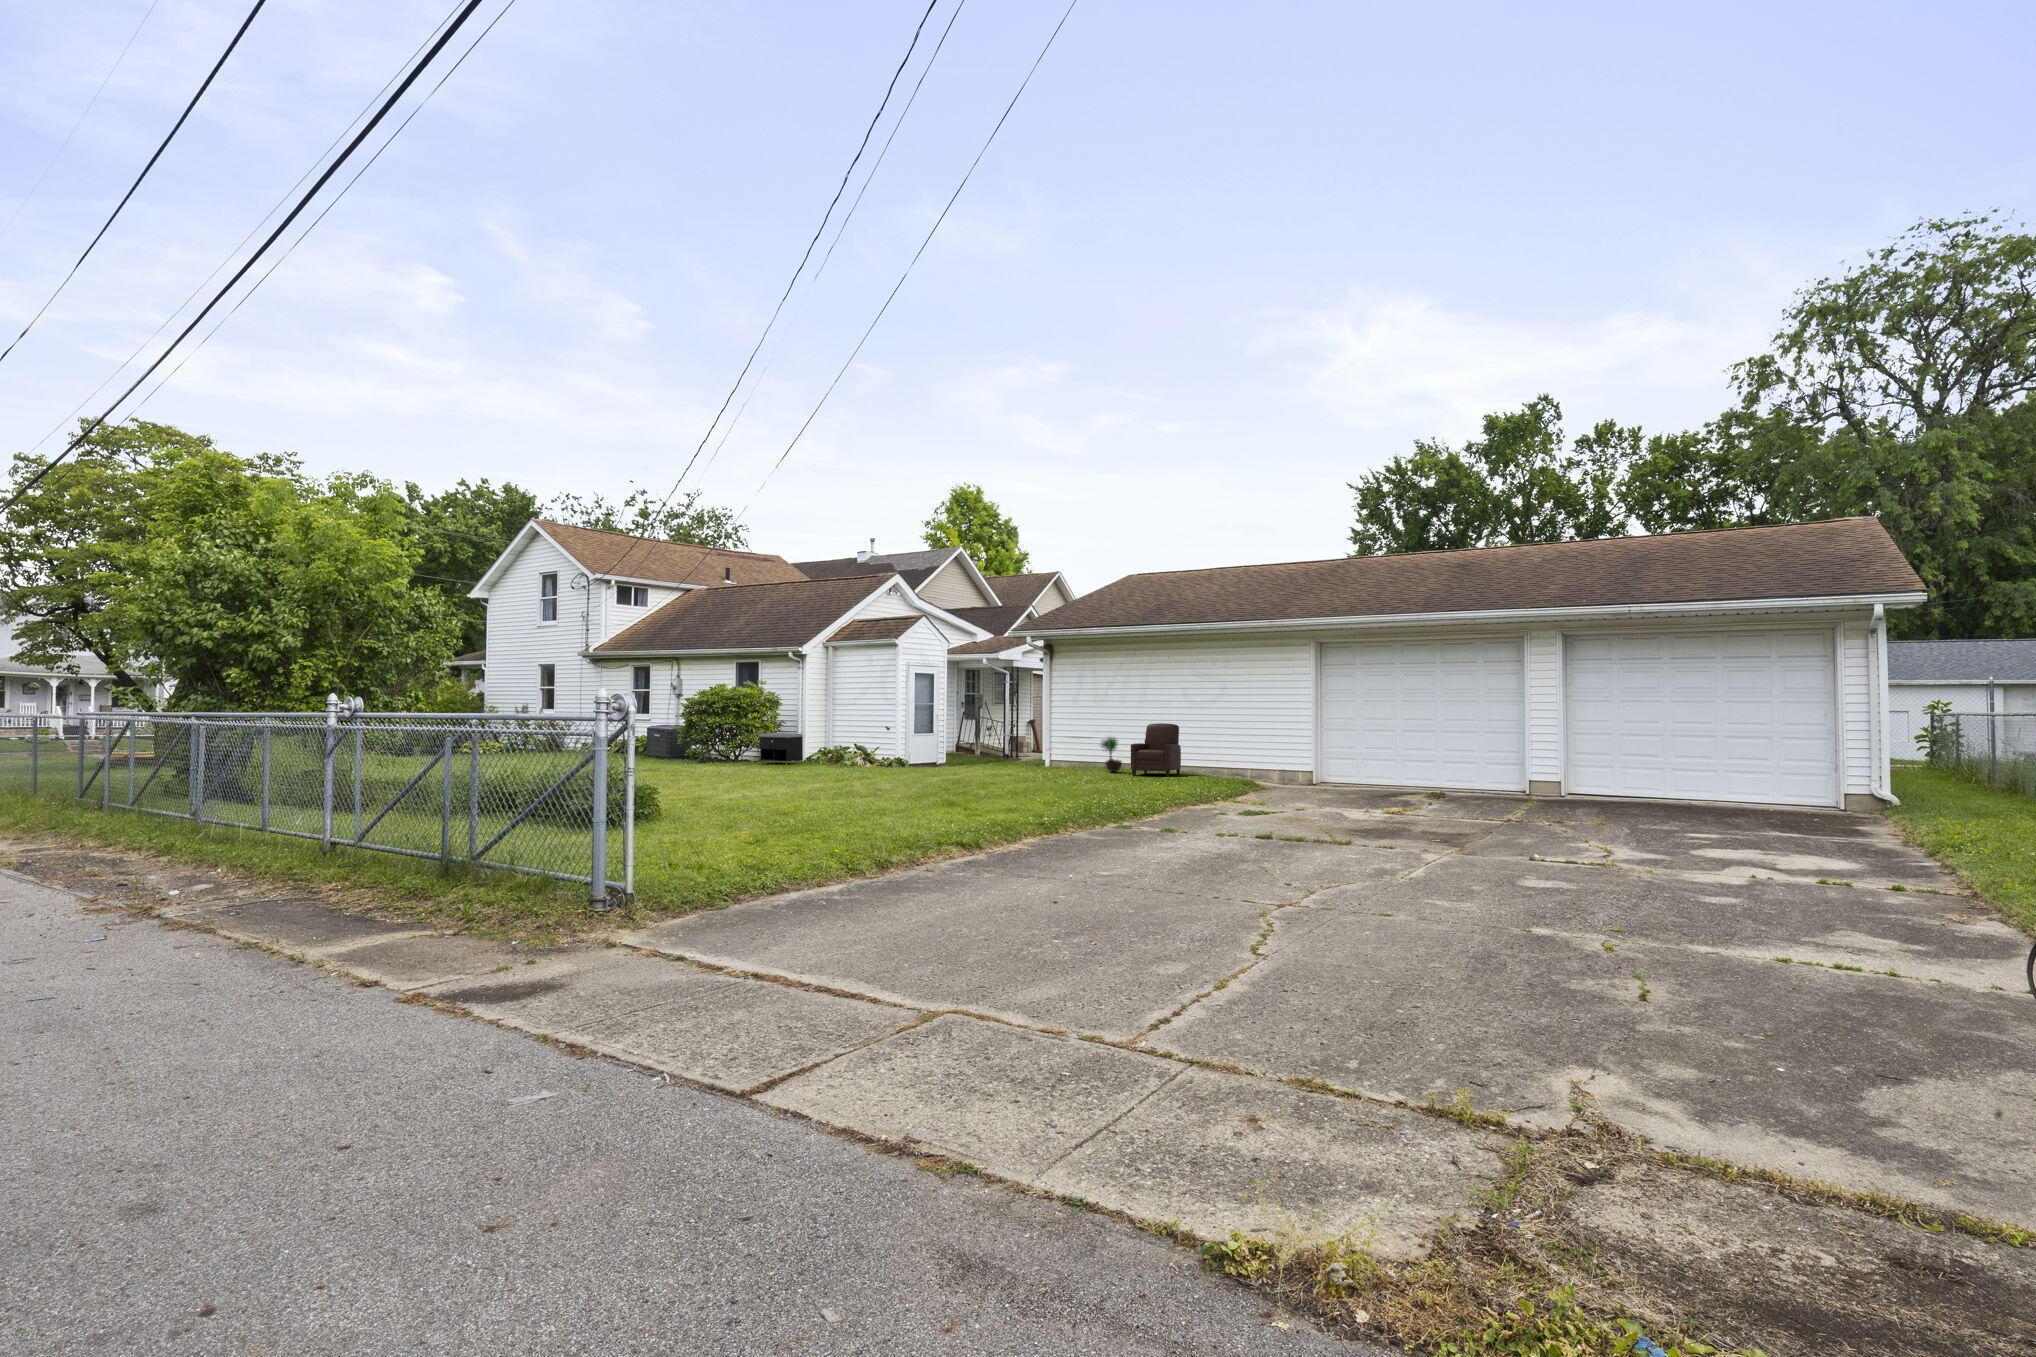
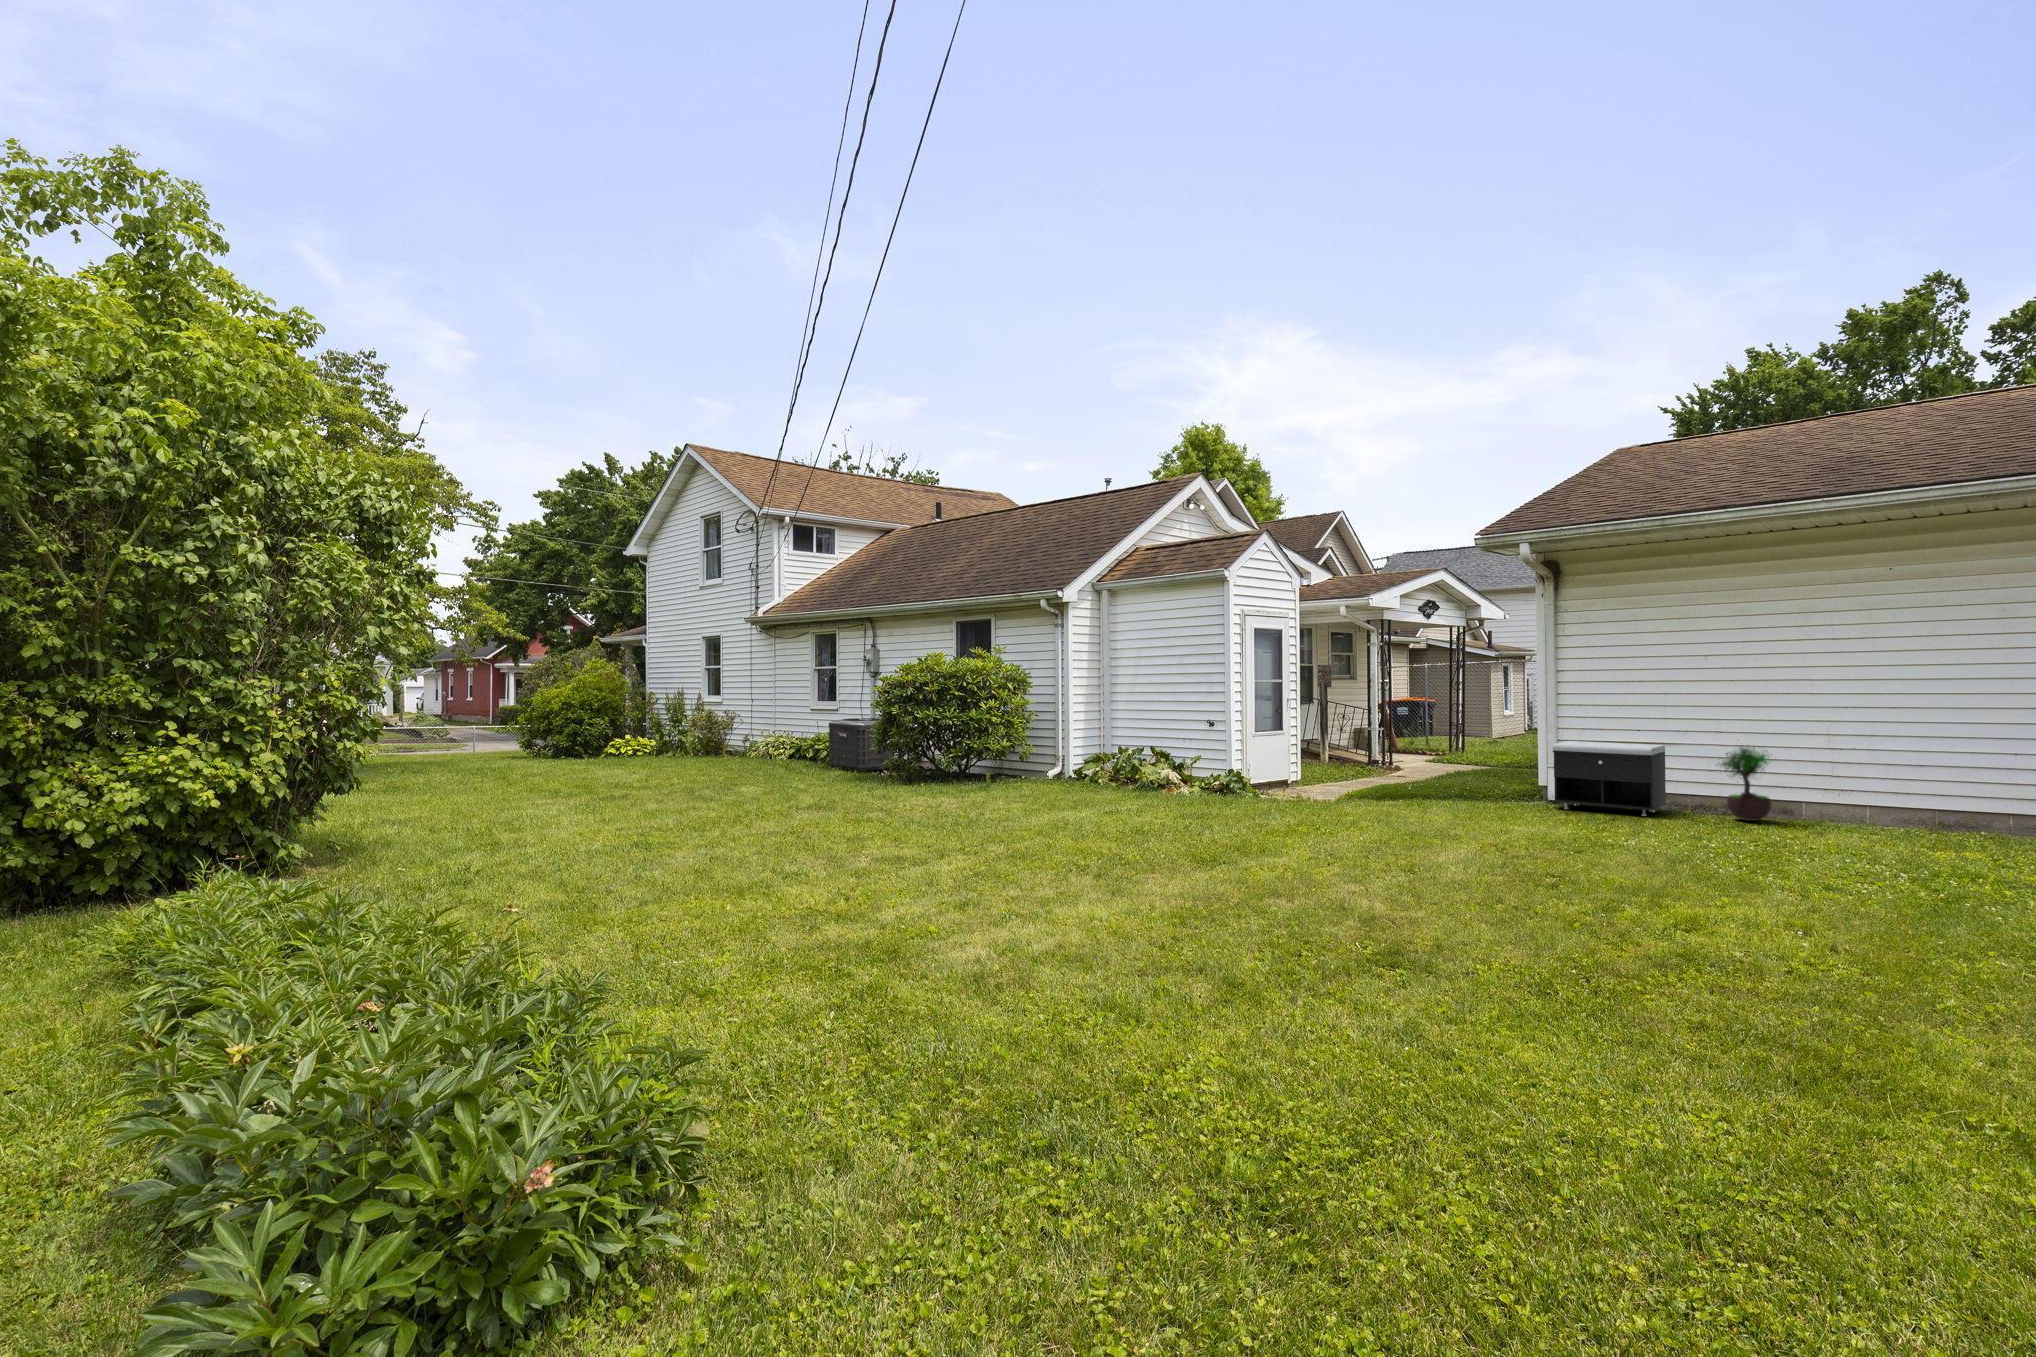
chair: present [1131,723,1181,777] -> none [1838,719,1978,847]
storage bench: present [759,733,803,764] -> present [1553,741,1666,816]

